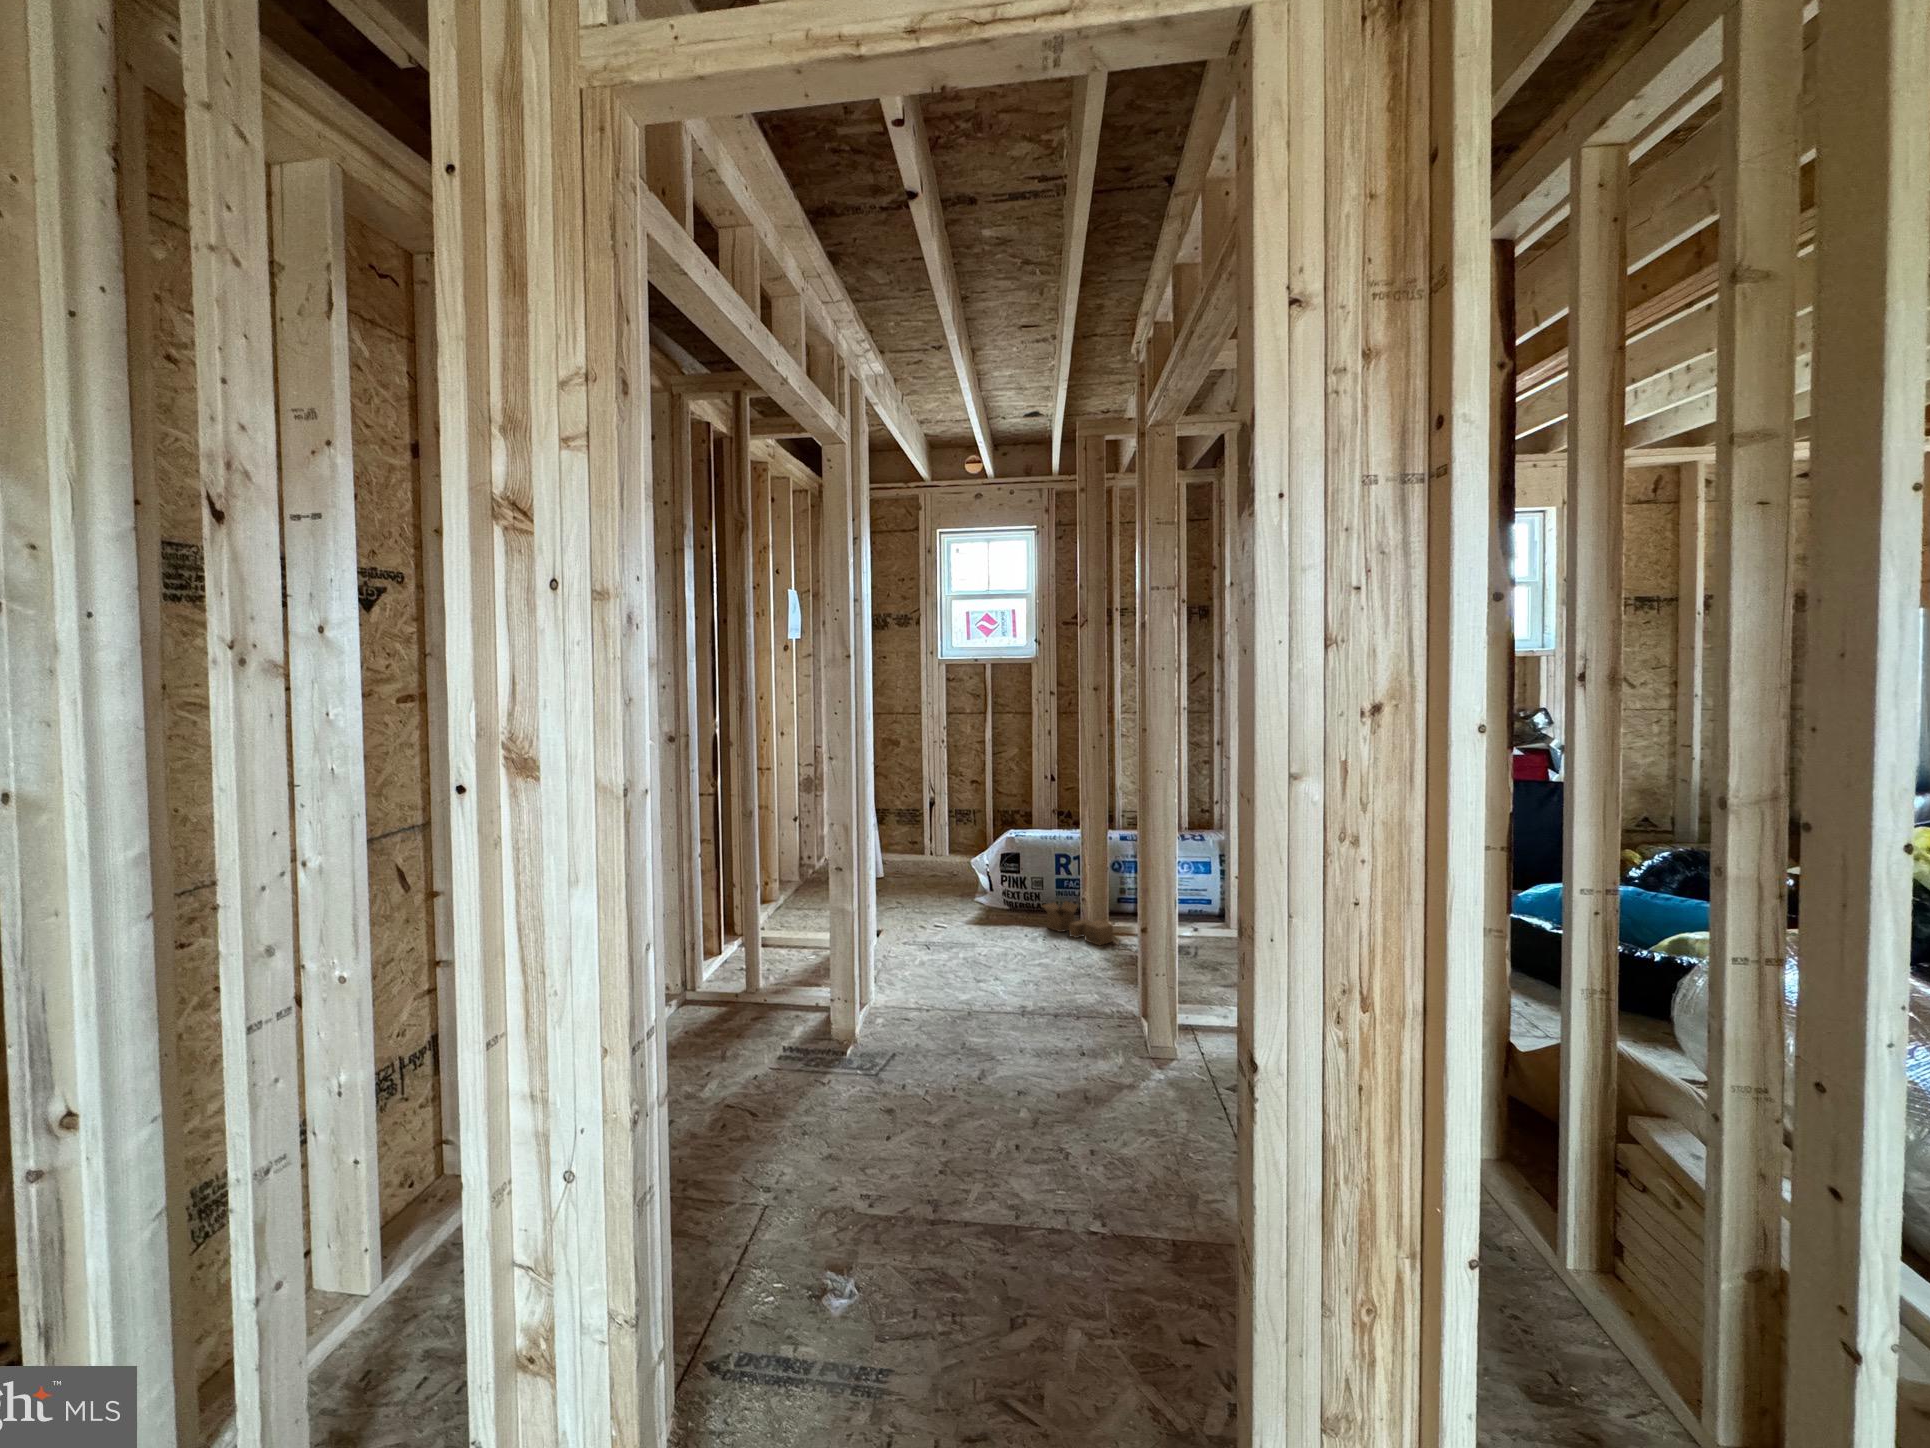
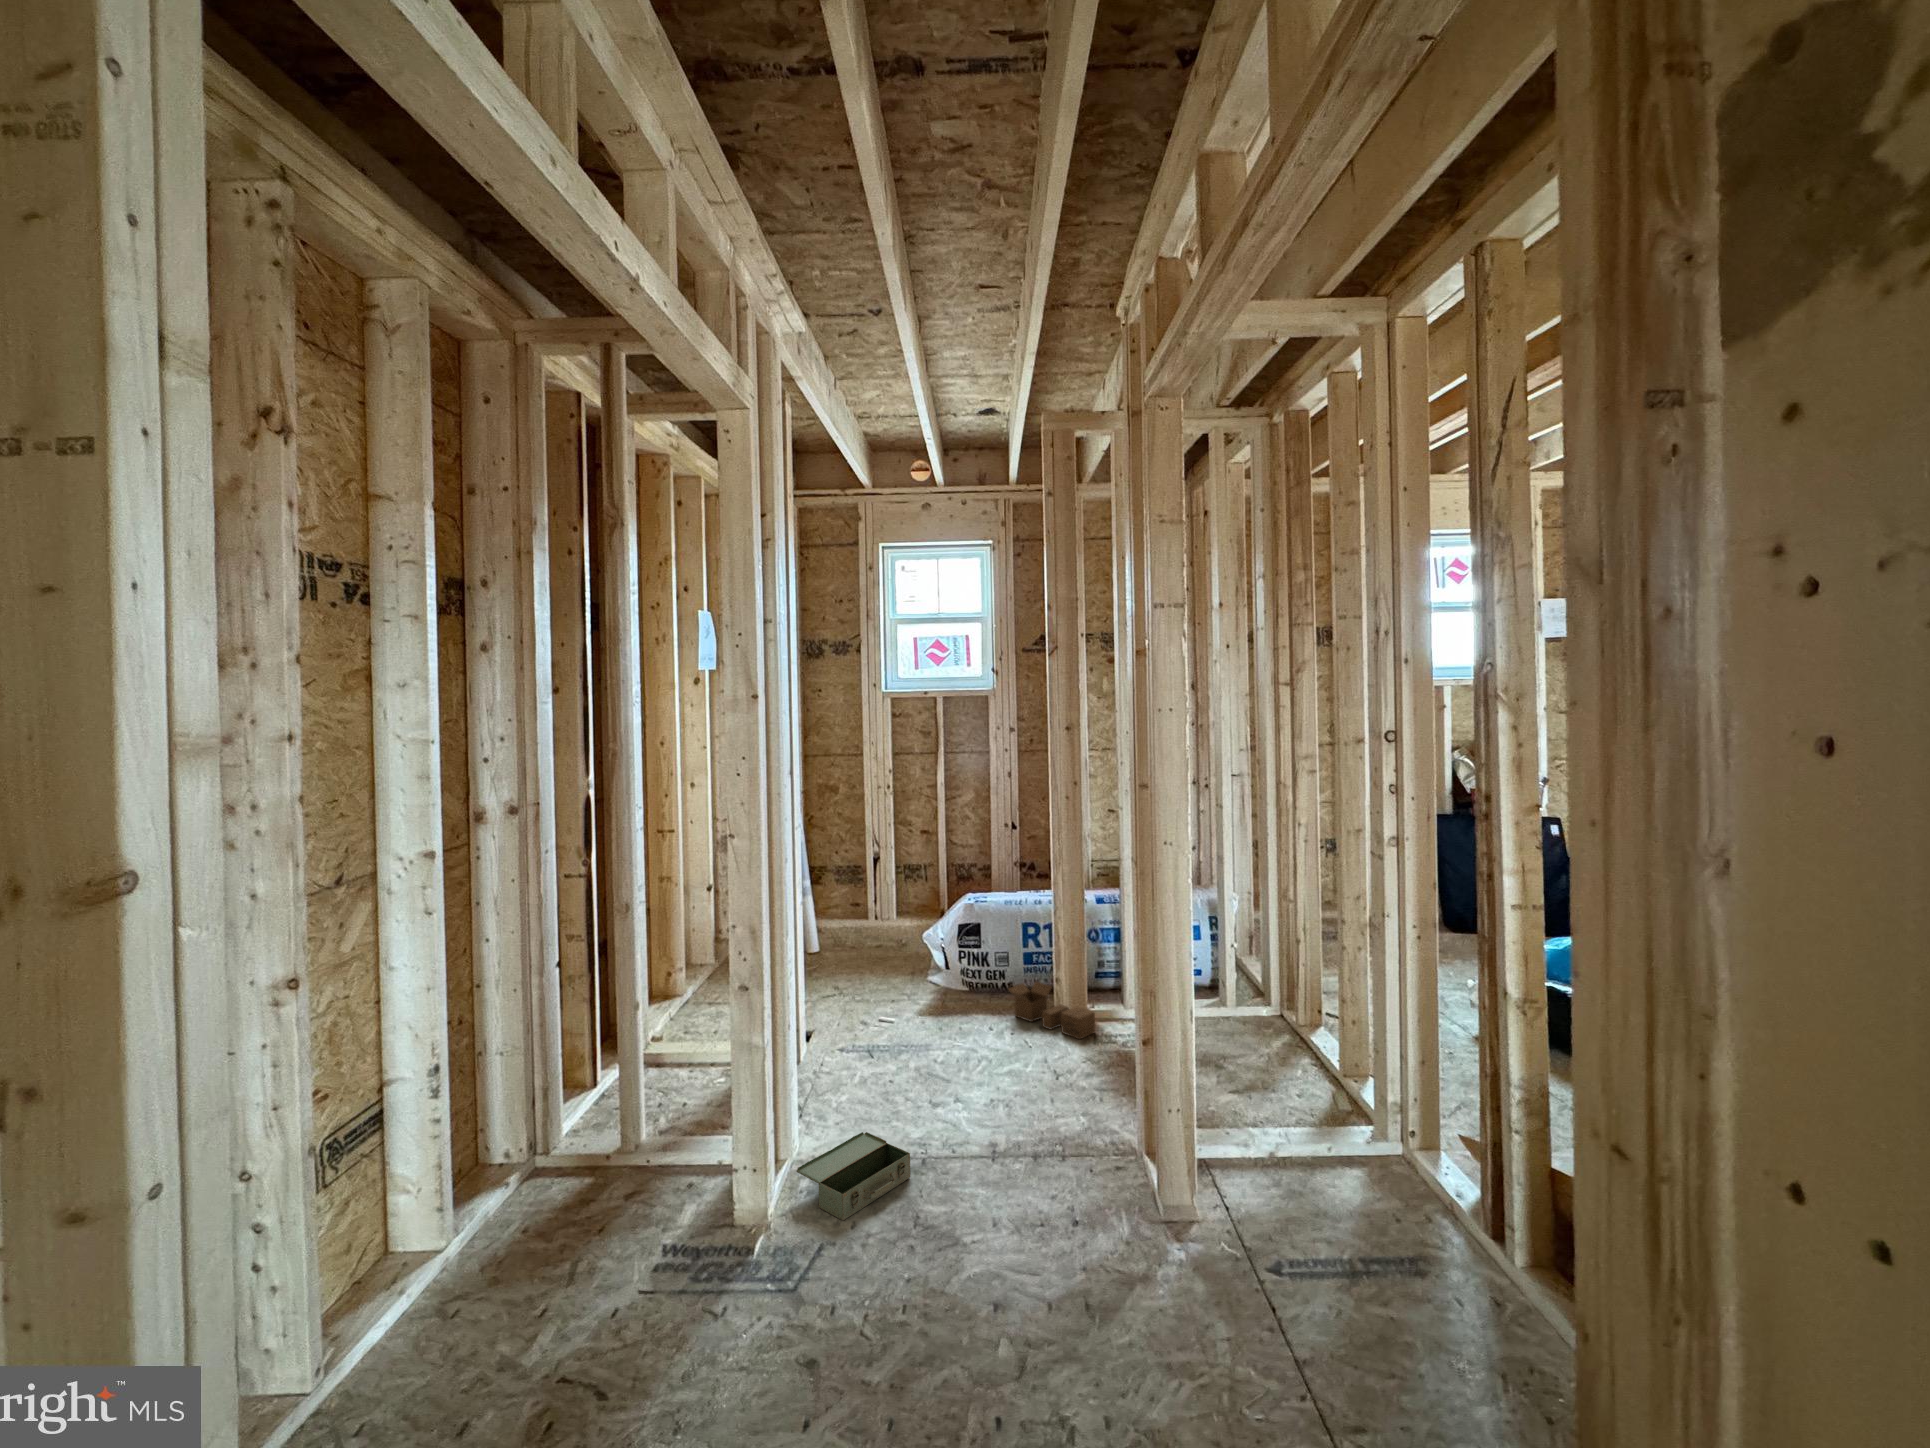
toolbox: none [875,989,959,1042] -> present [796,1132,910,1220]

